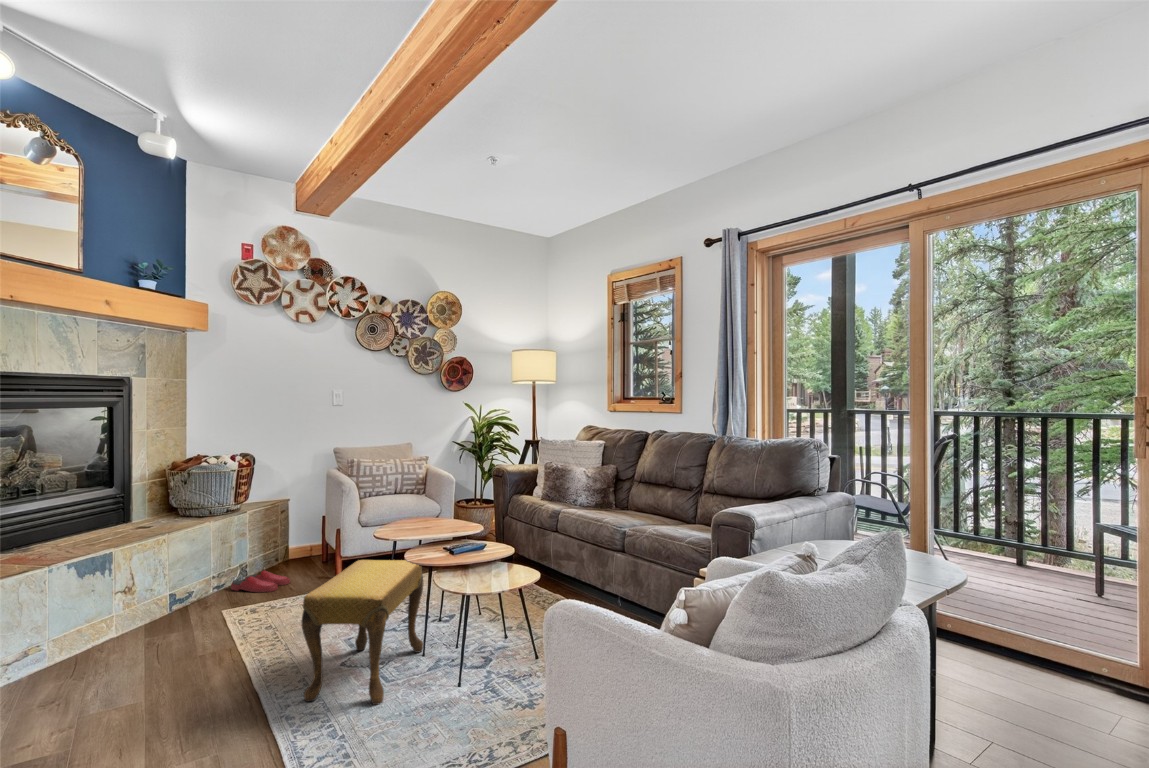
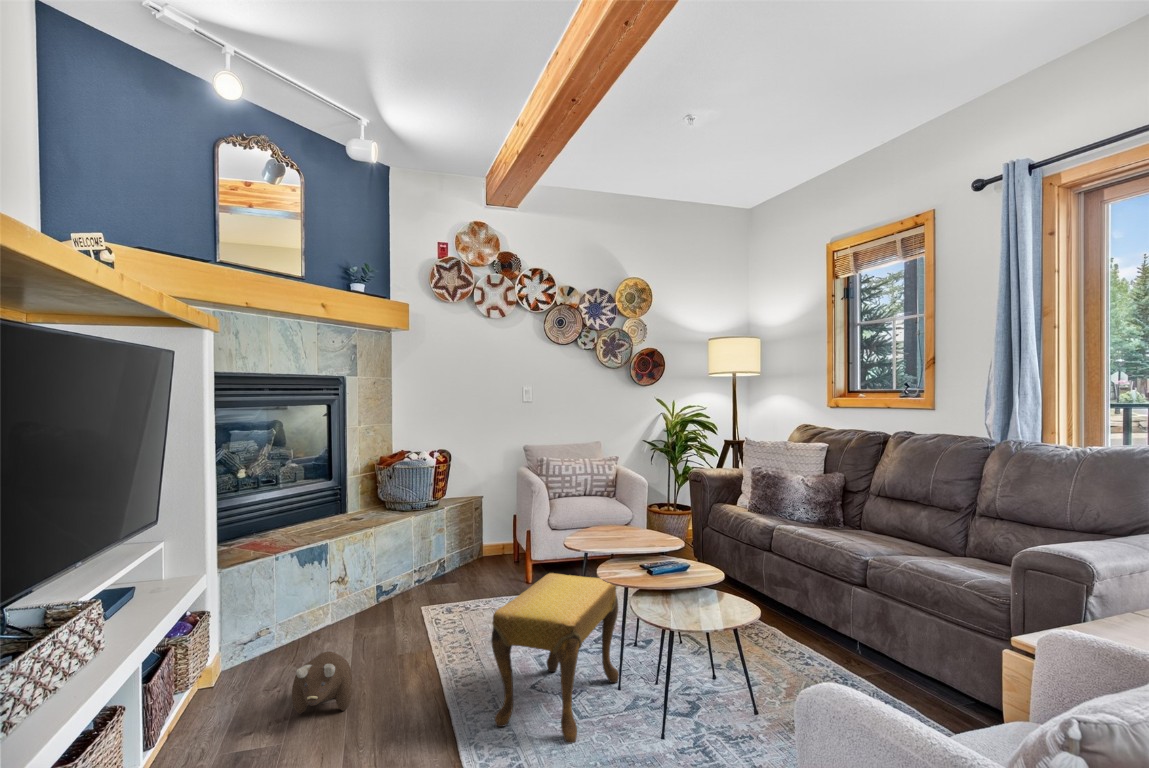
slippers: present [231,571,290,592] -> none [431,569,484,592]
plush toy: none [75,655,147,721] -> present [292,652,352,713]

